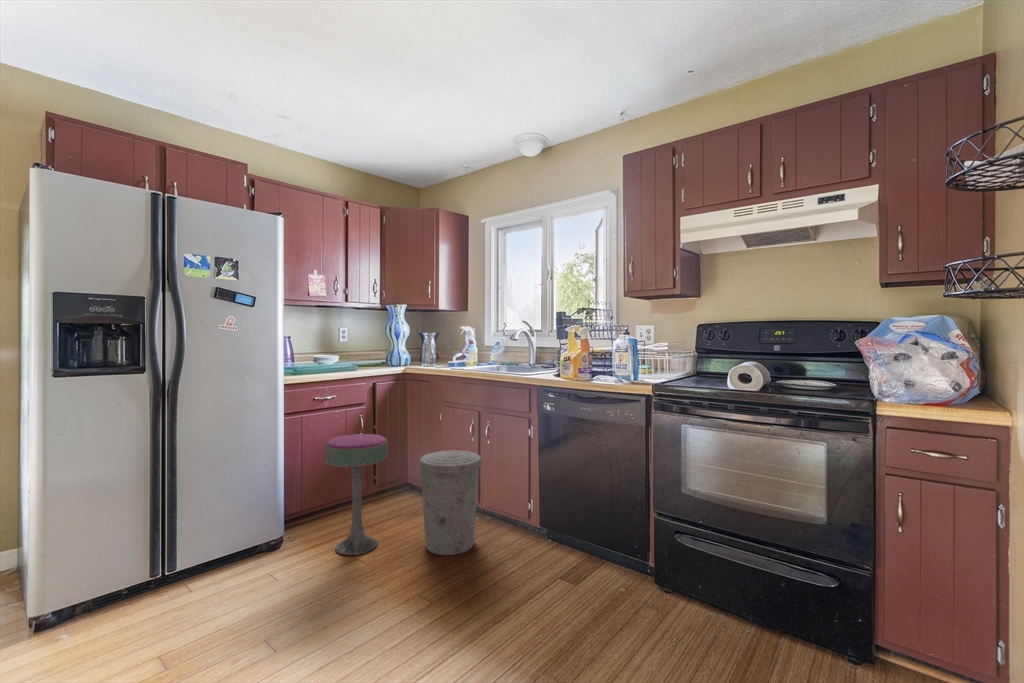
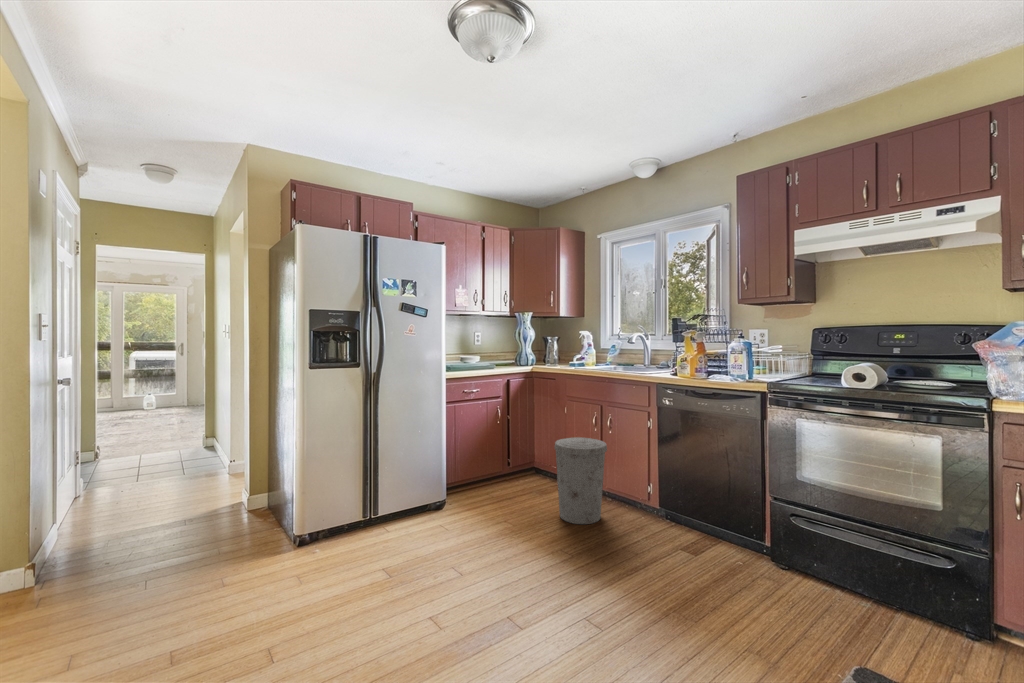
bar stool: present [325,434,387,555] -> none [480,421,528,518]

